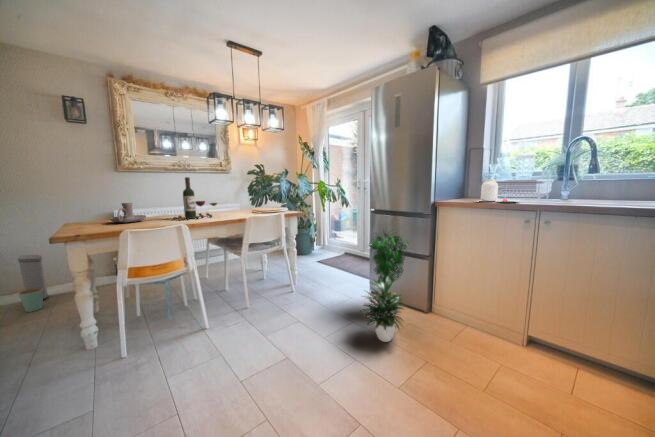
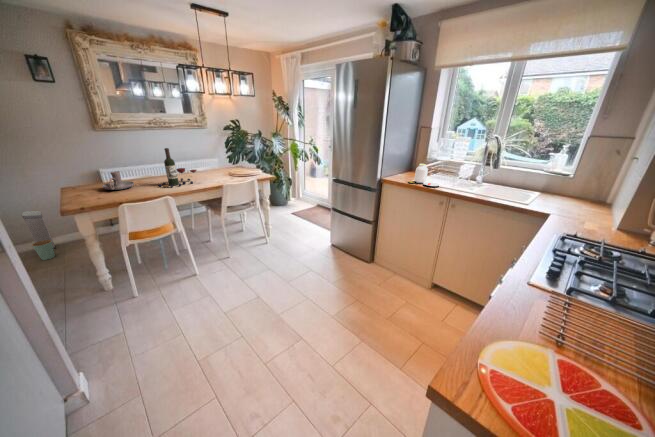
potted plant: present [360,233,409,342] -> none [314,198,358,285]

